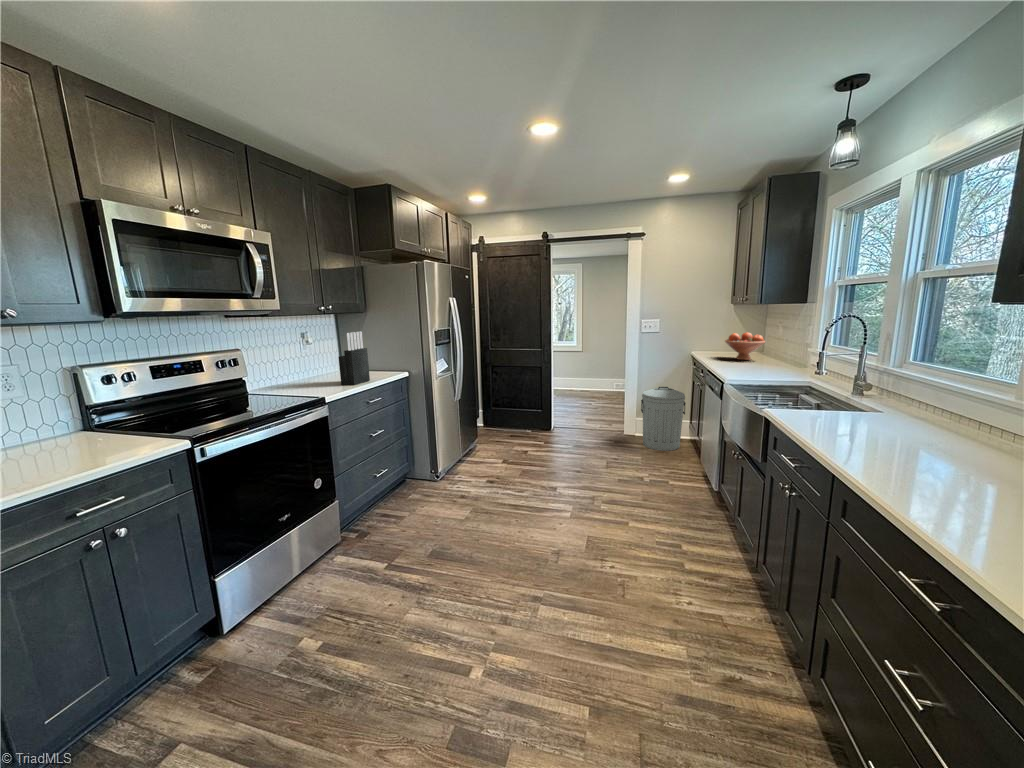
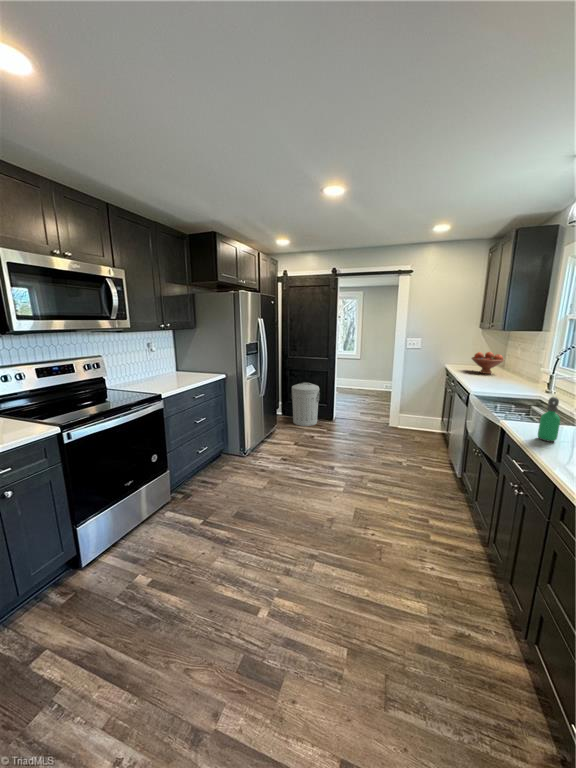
knife block: present [339,331,370,385] -> none [174,344,197,384]
soap dispenser: none [809,374,835,429] -> present [538,397,561,442]
trash can: present [641,387,686,451] -> present [291,382,320,426]

